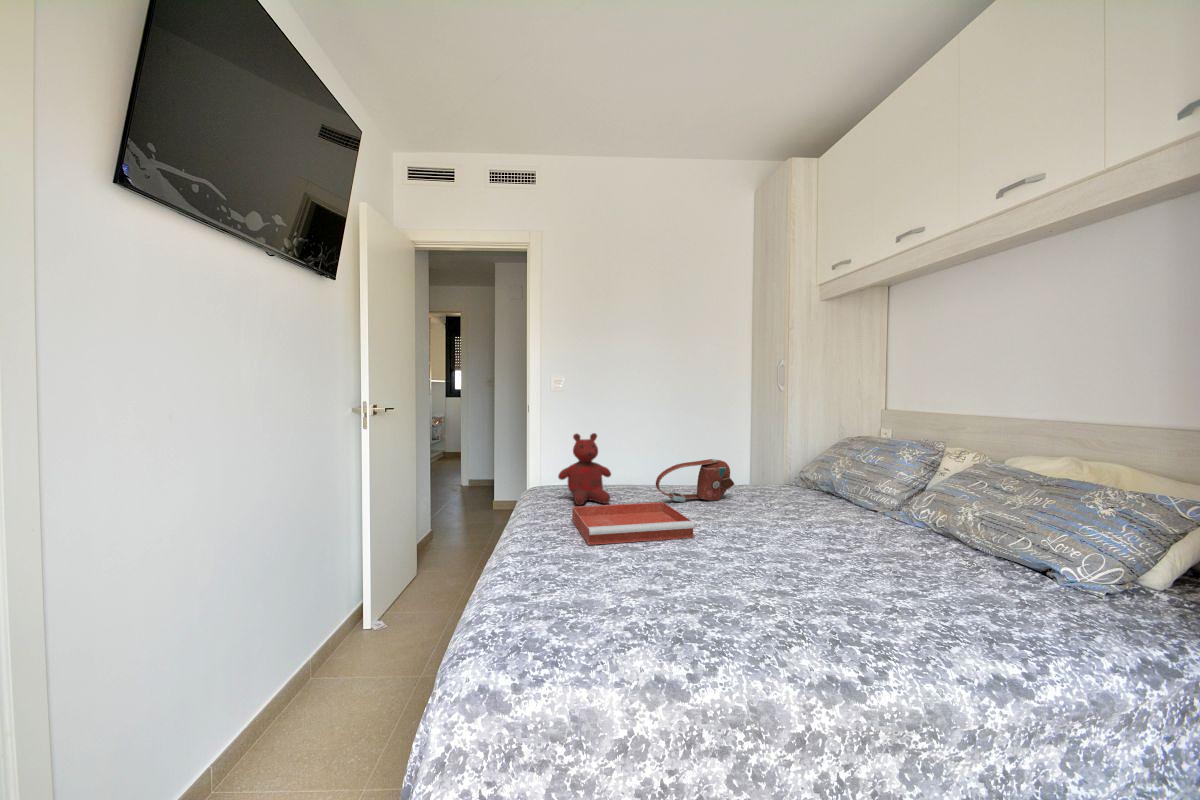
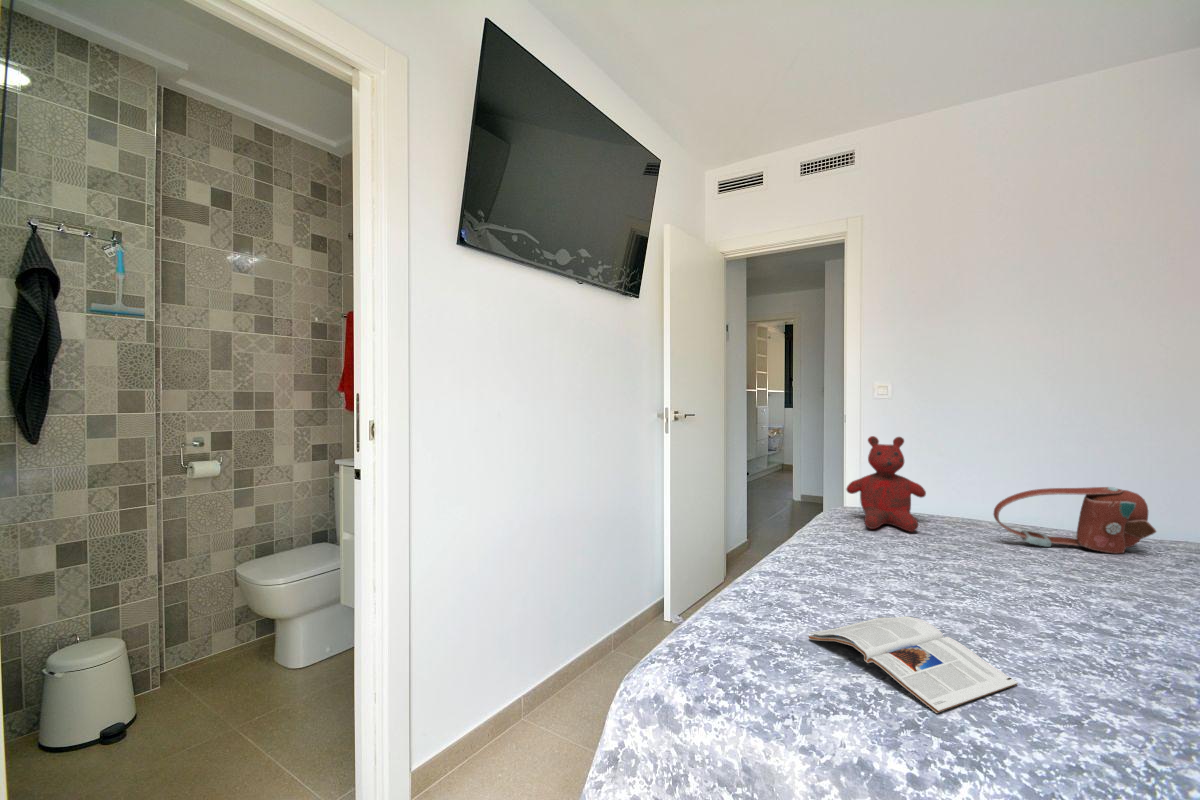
tray: present [572,502,695,545] -> none [851,528,1032,599]
magazine: none [584,564,717,627] -> present [809,616,1018,713]

